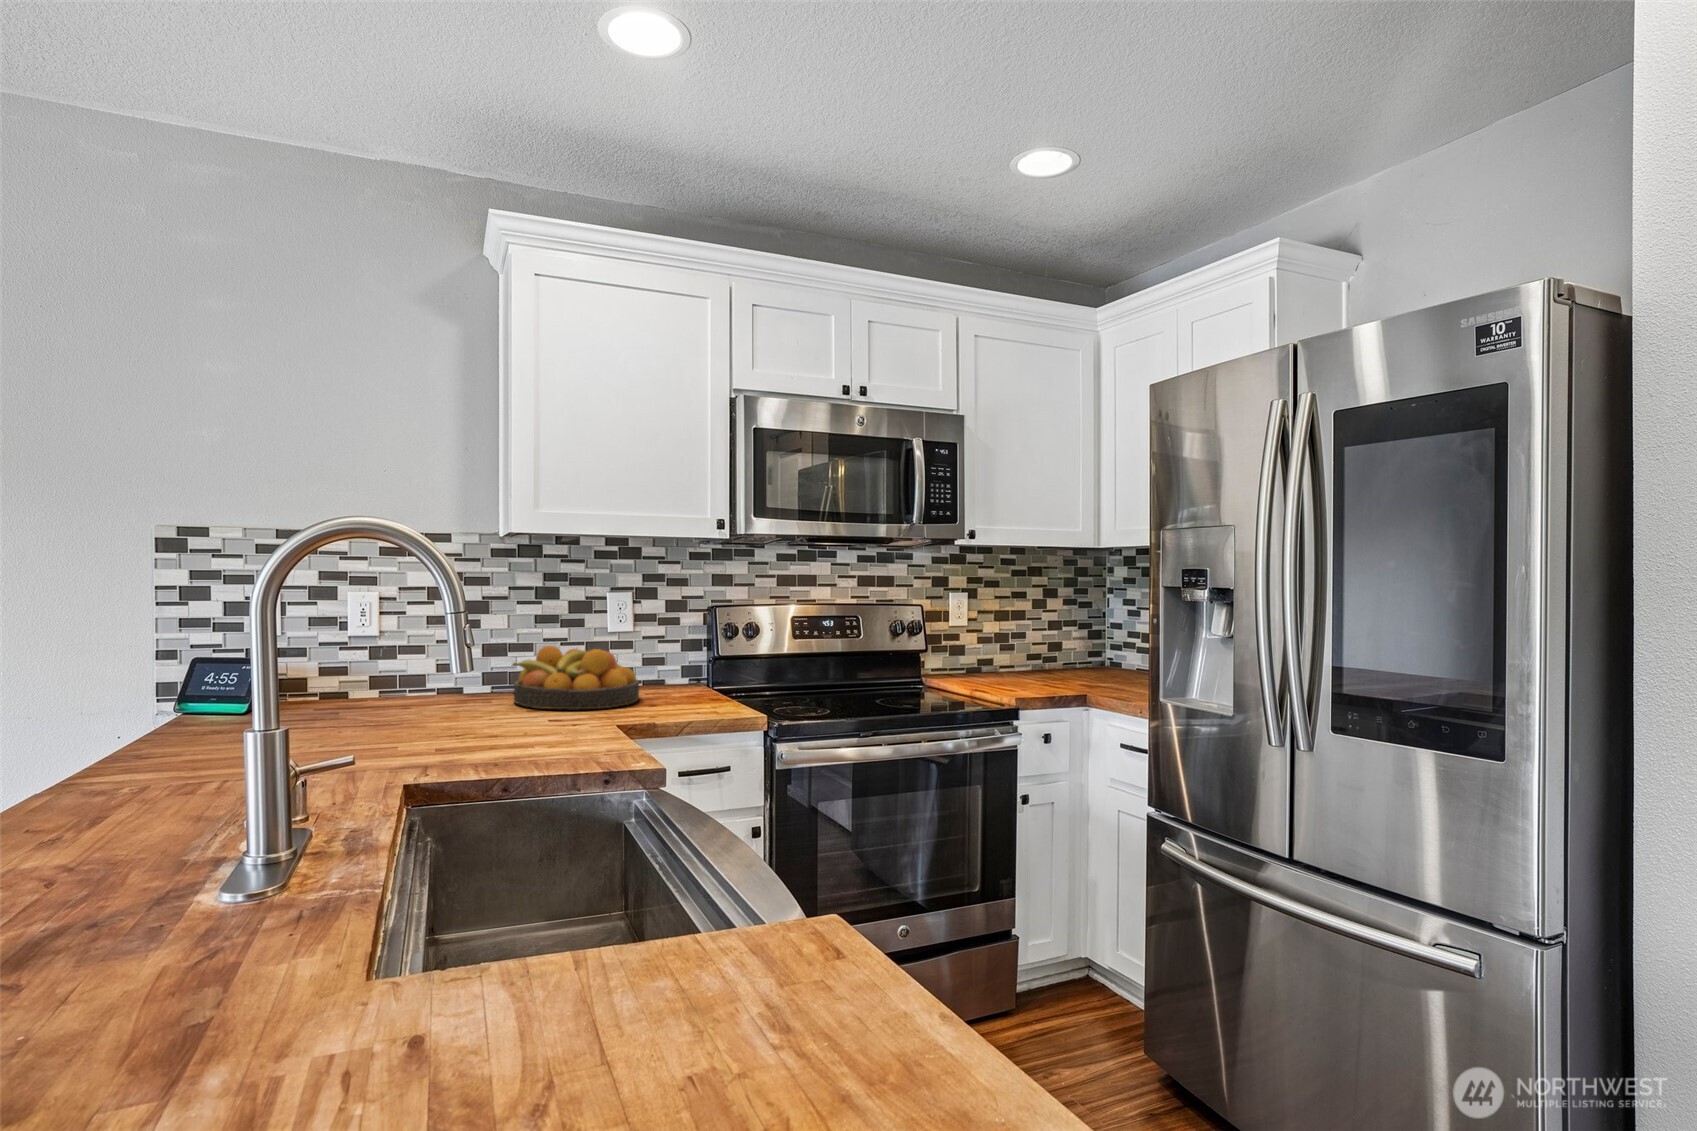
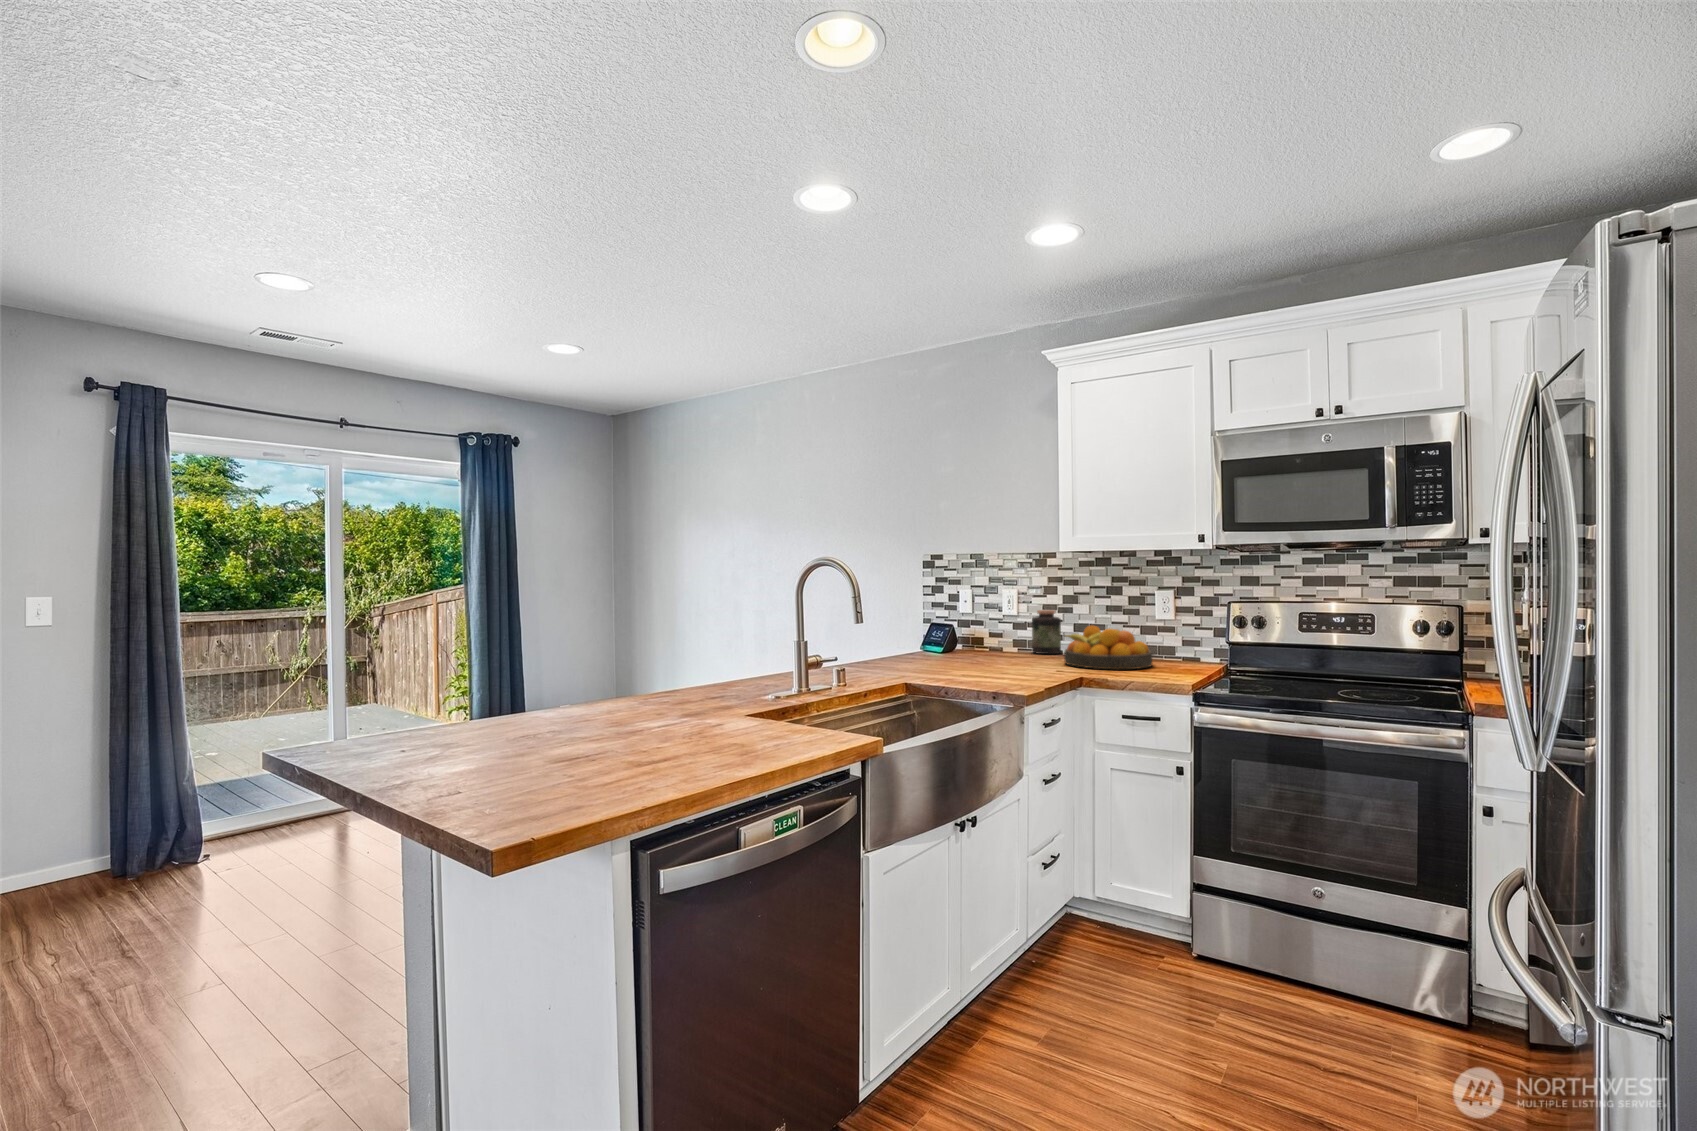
jar: none [411,624,459,695] -> present [1032,610,1061,654]

